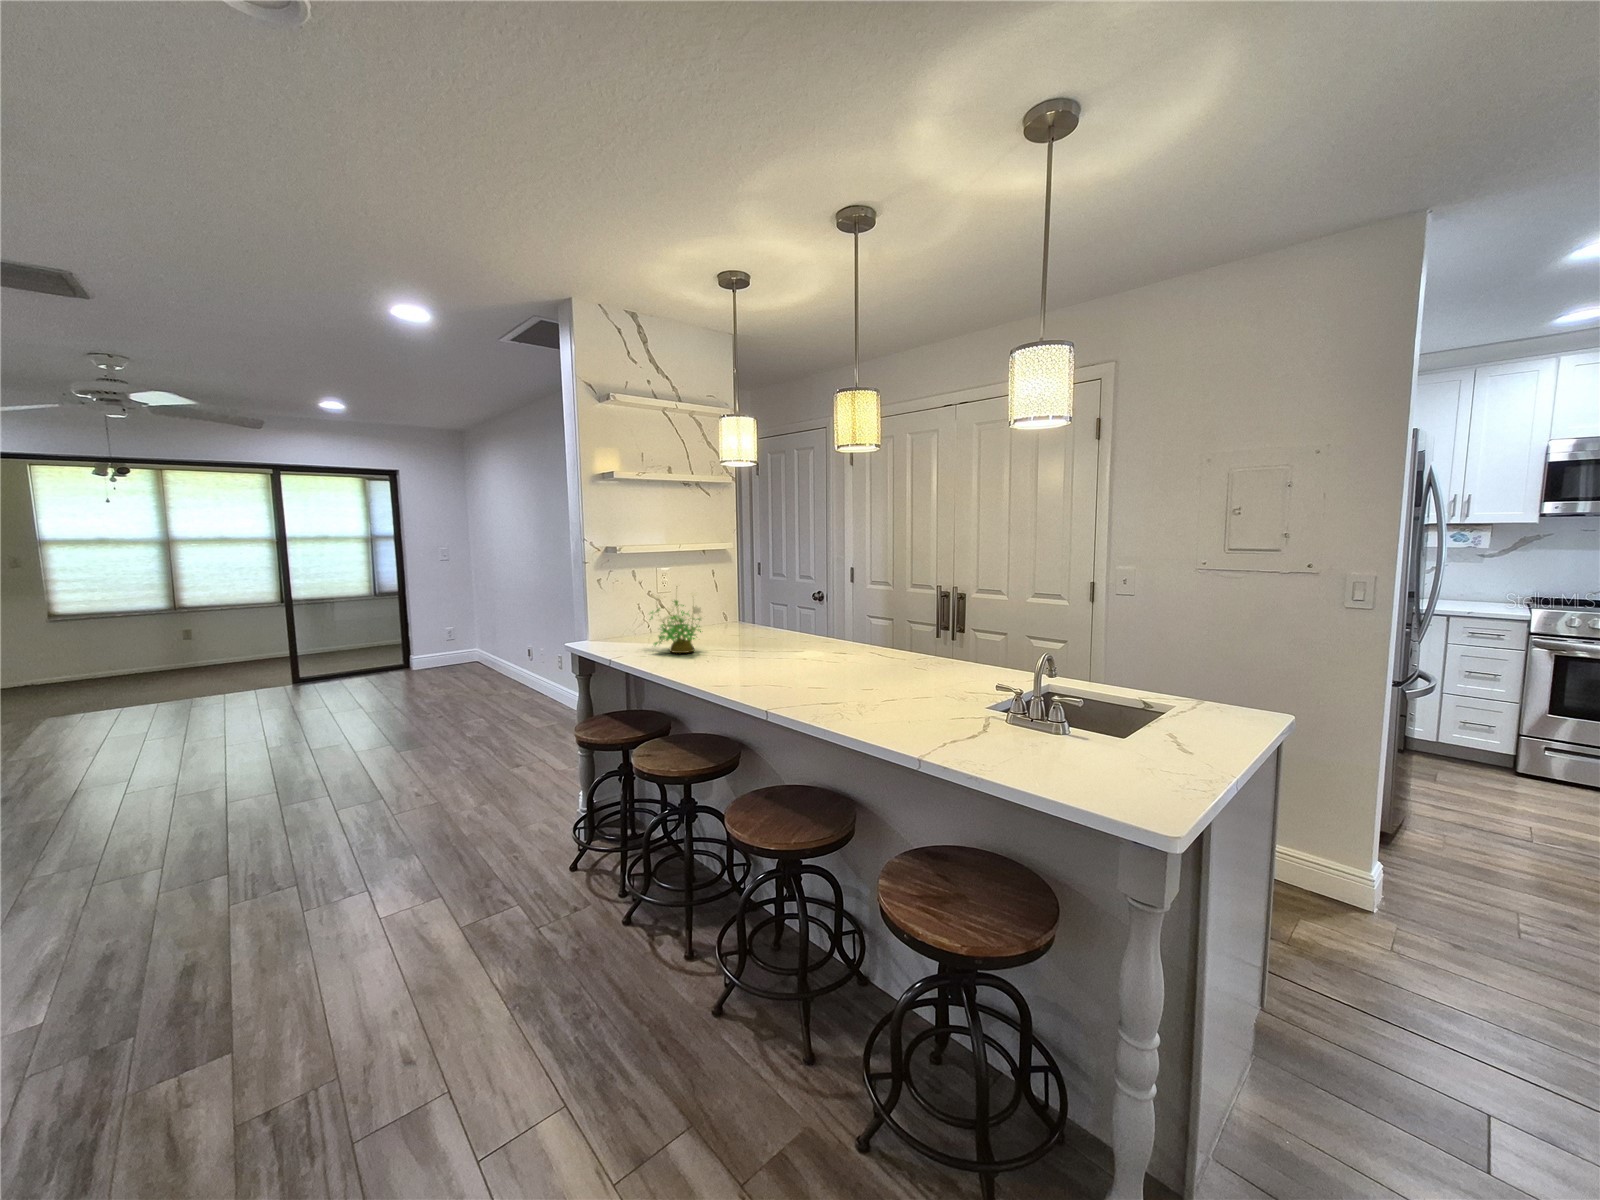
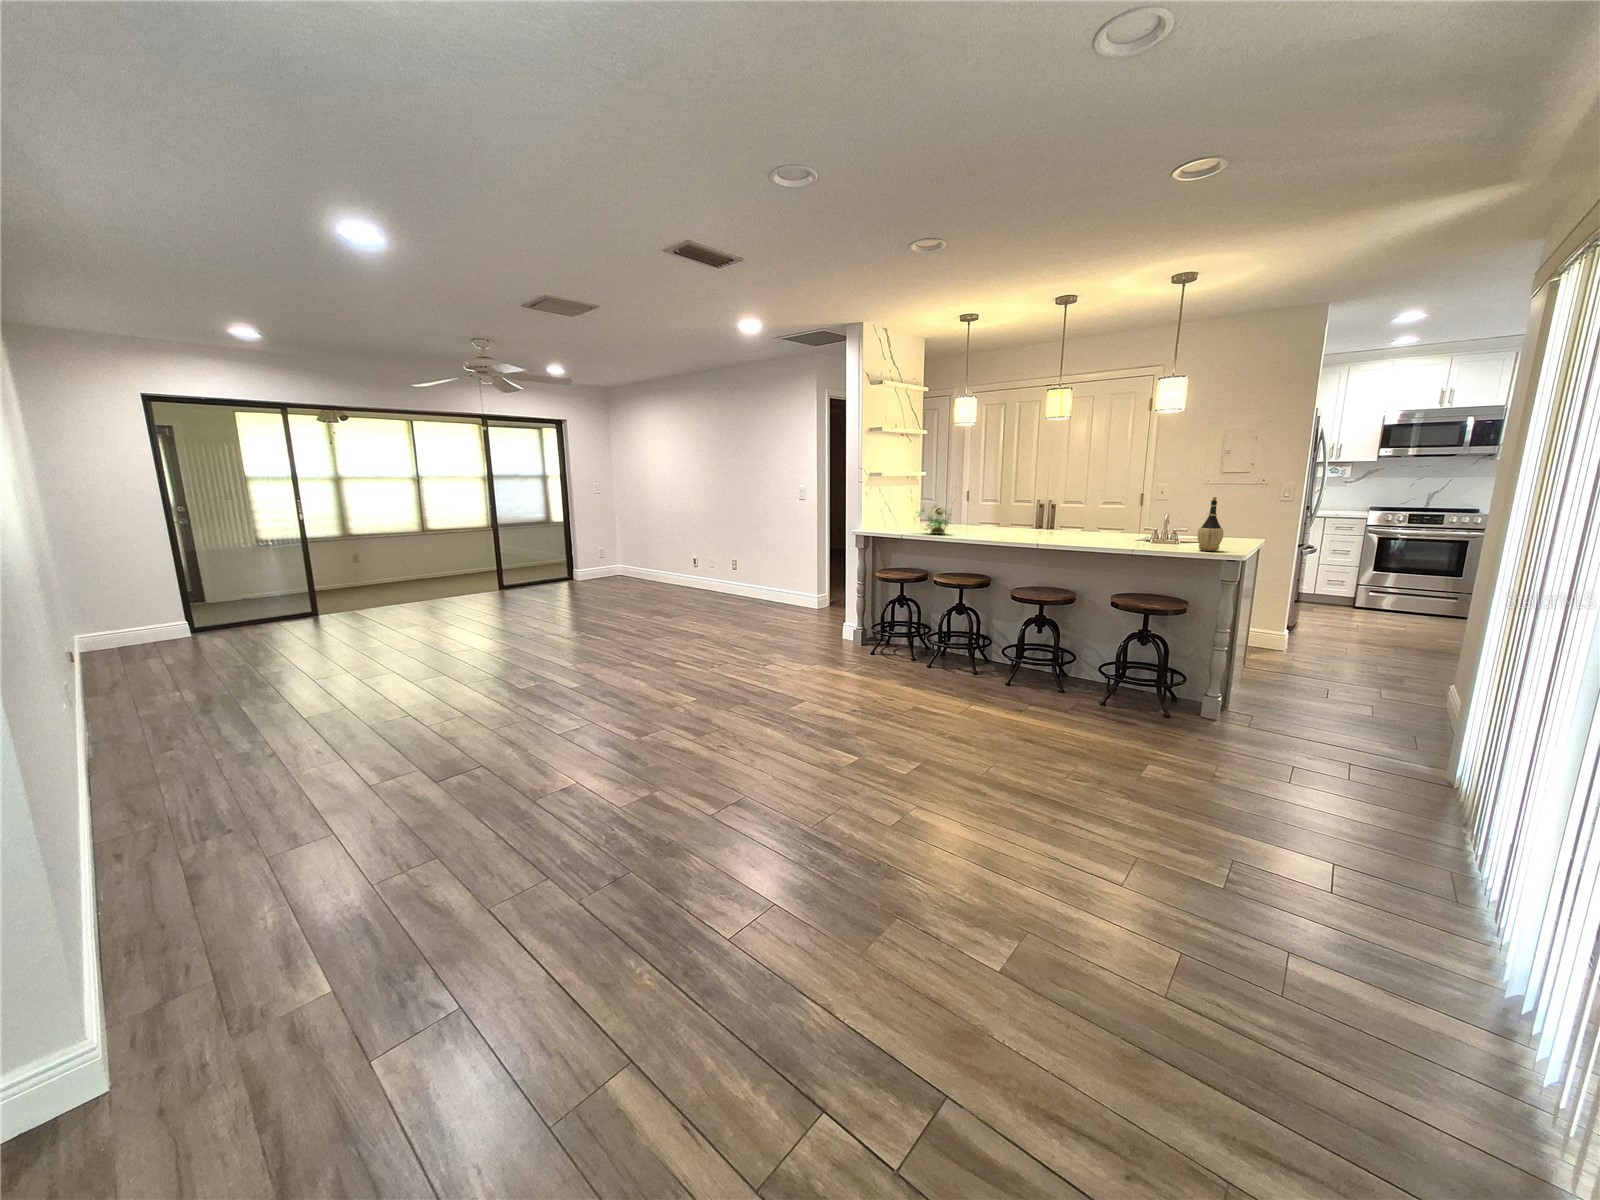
wine bottle: none [1083,622,1148,769] -> present [1198,497,1223,551]

